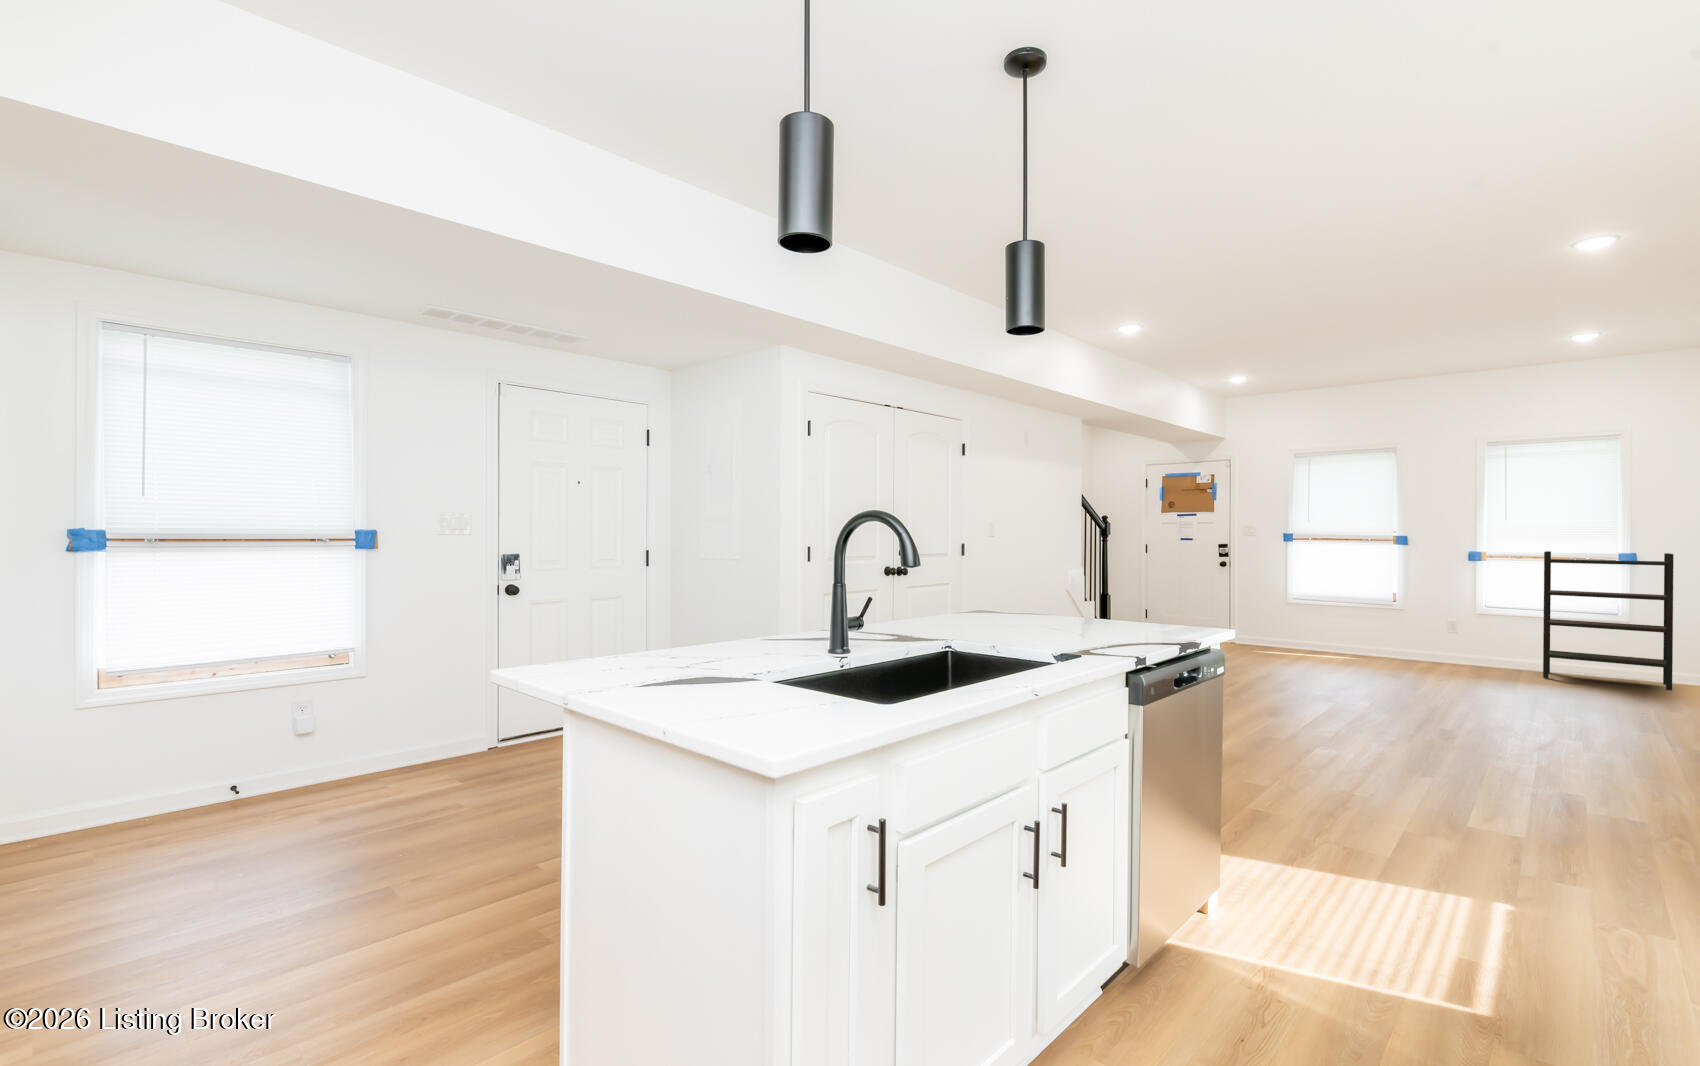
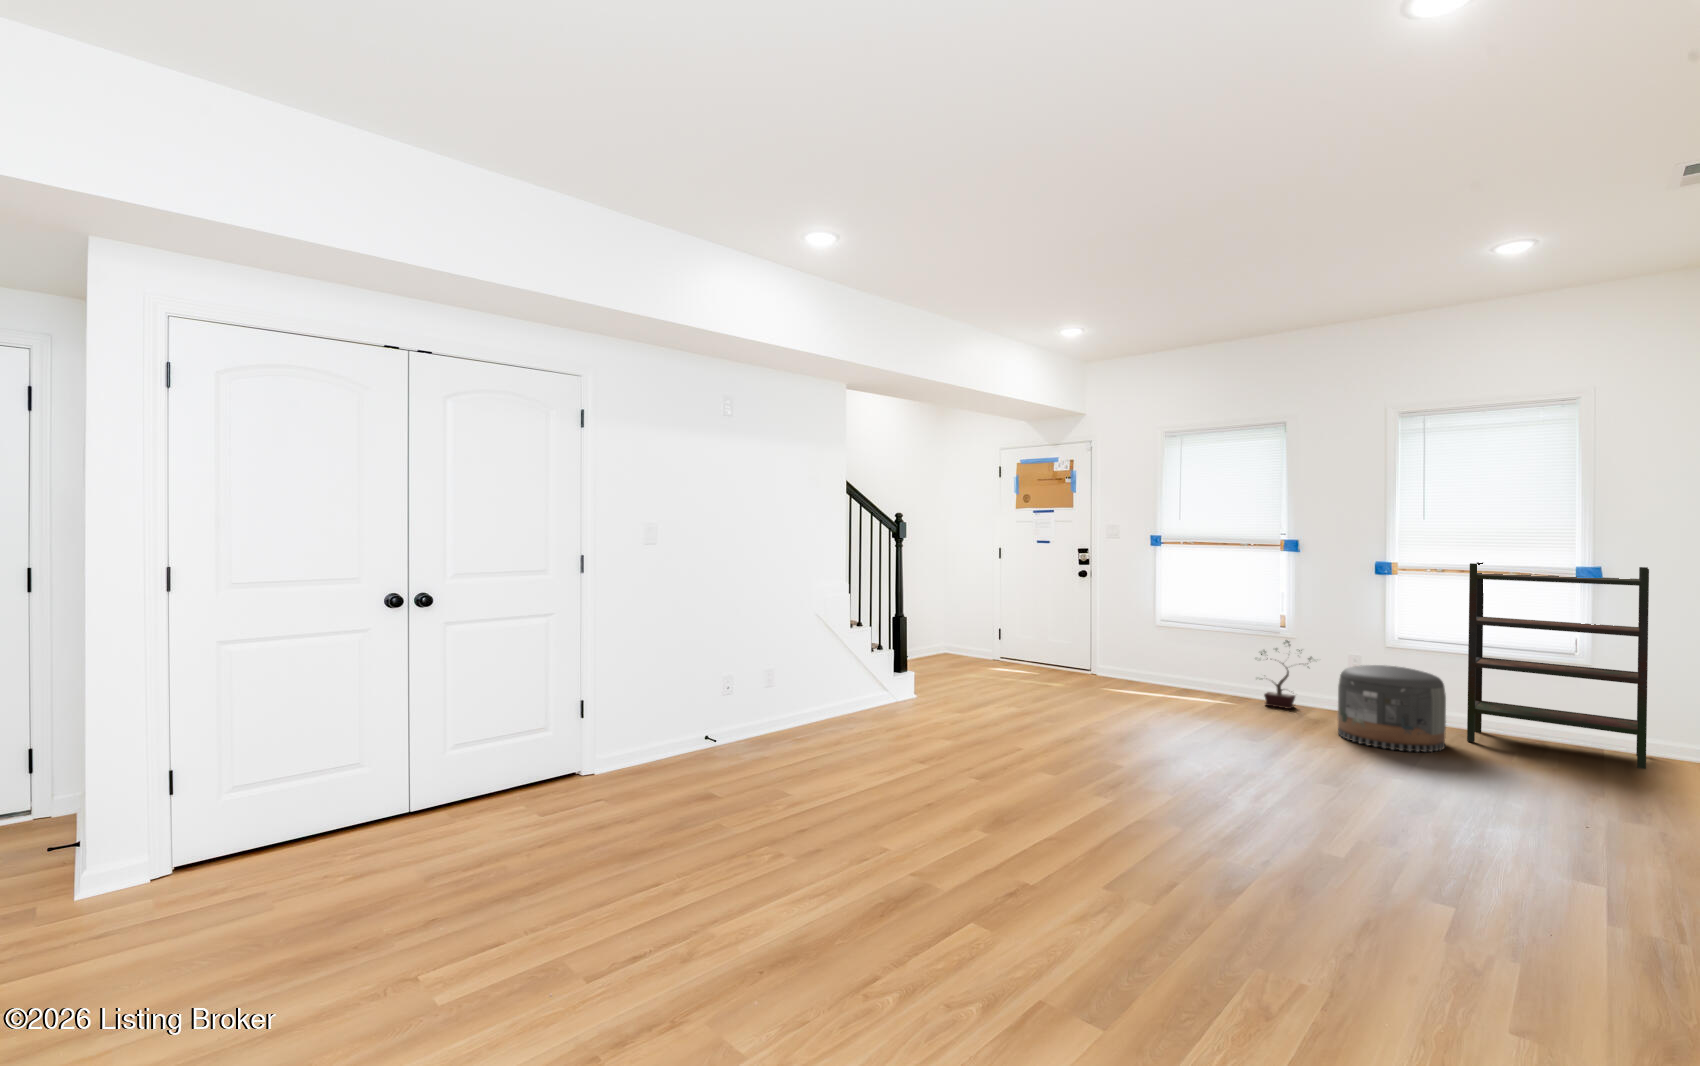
potted plant: none [1372,610,1428,661] -> present [1260,640,1315,709]
pouf: none [1449,625,1530,683] -> present [1338,665,1446,752]

